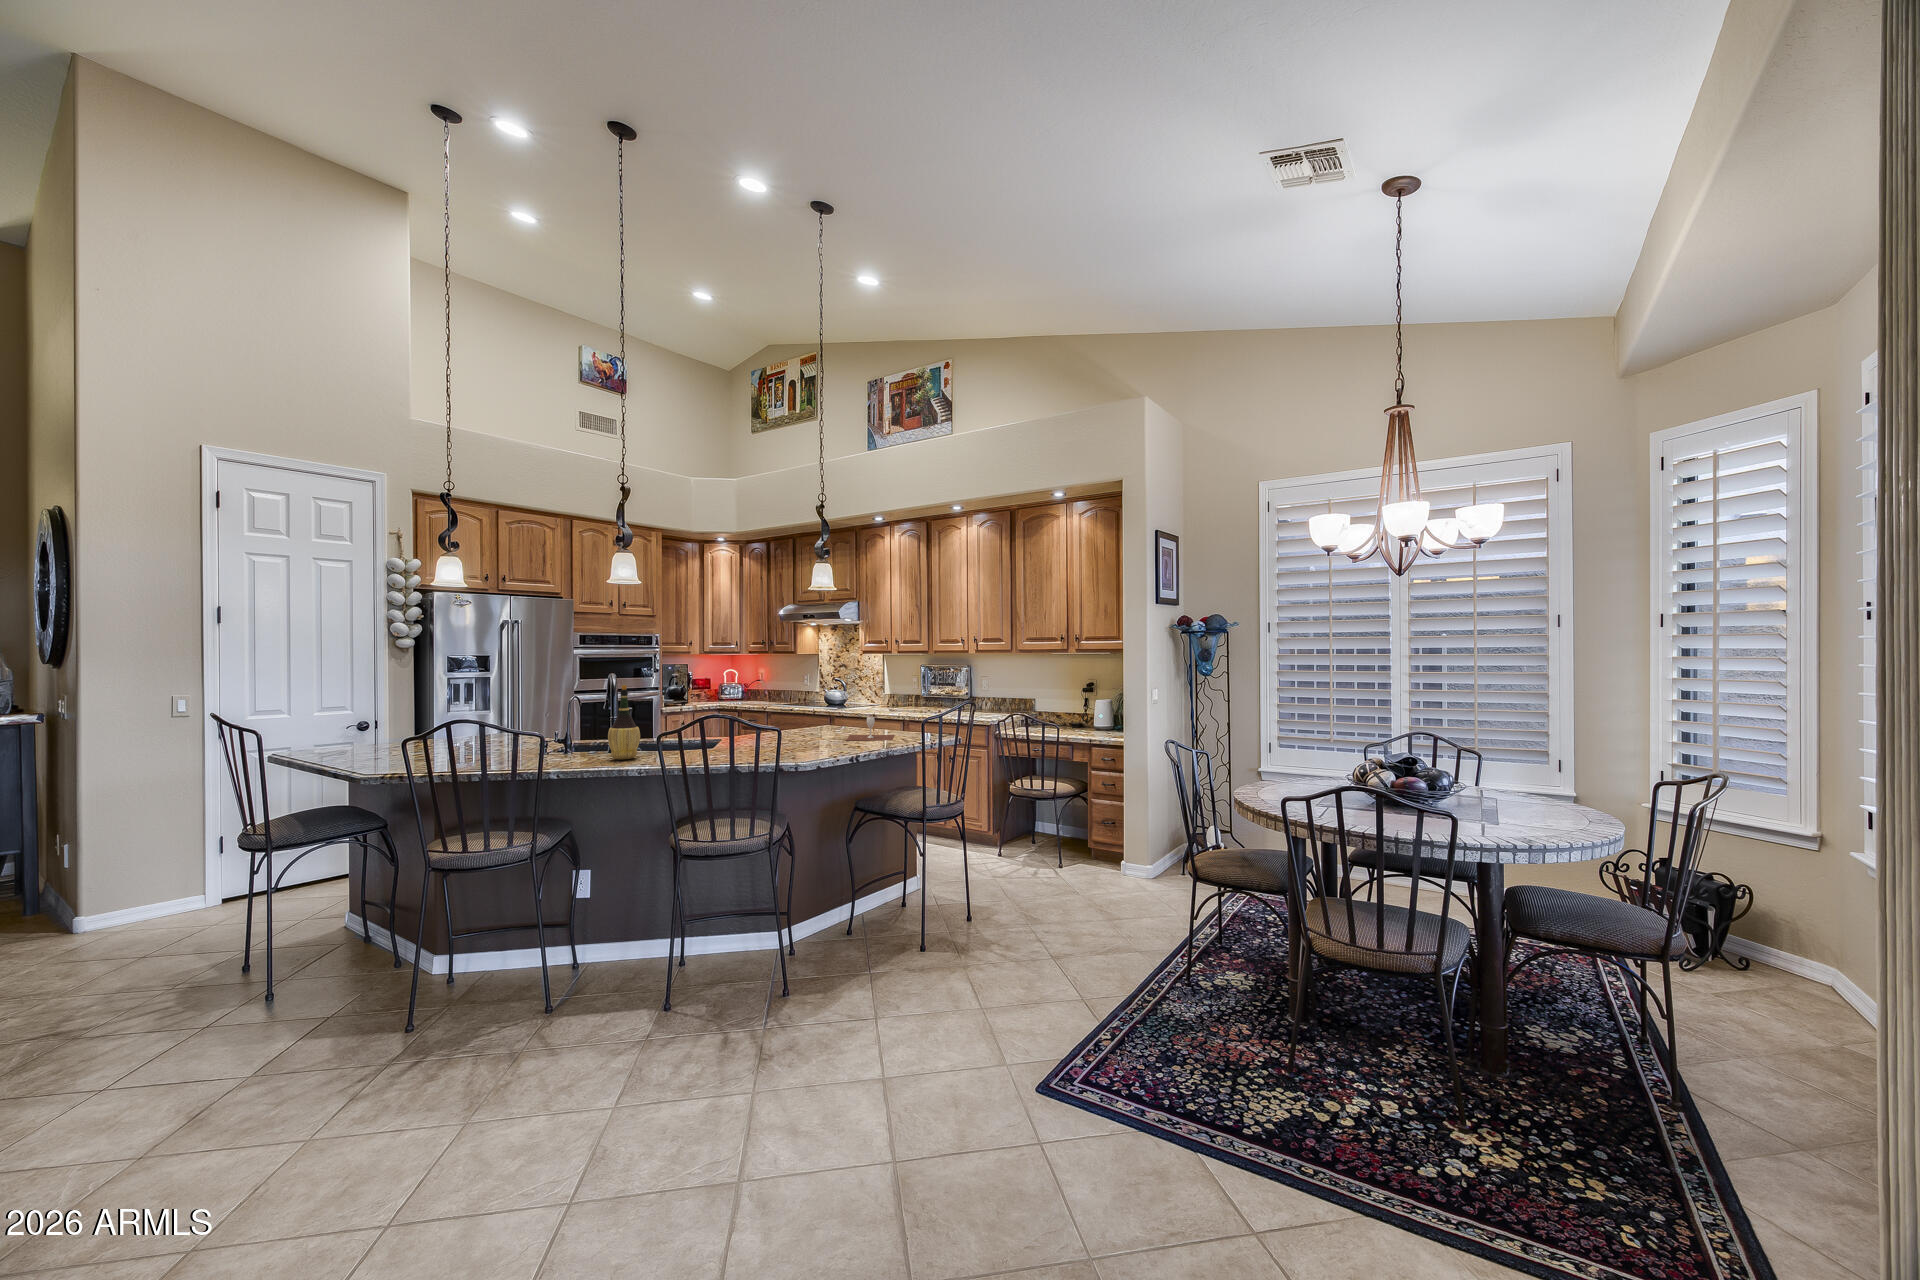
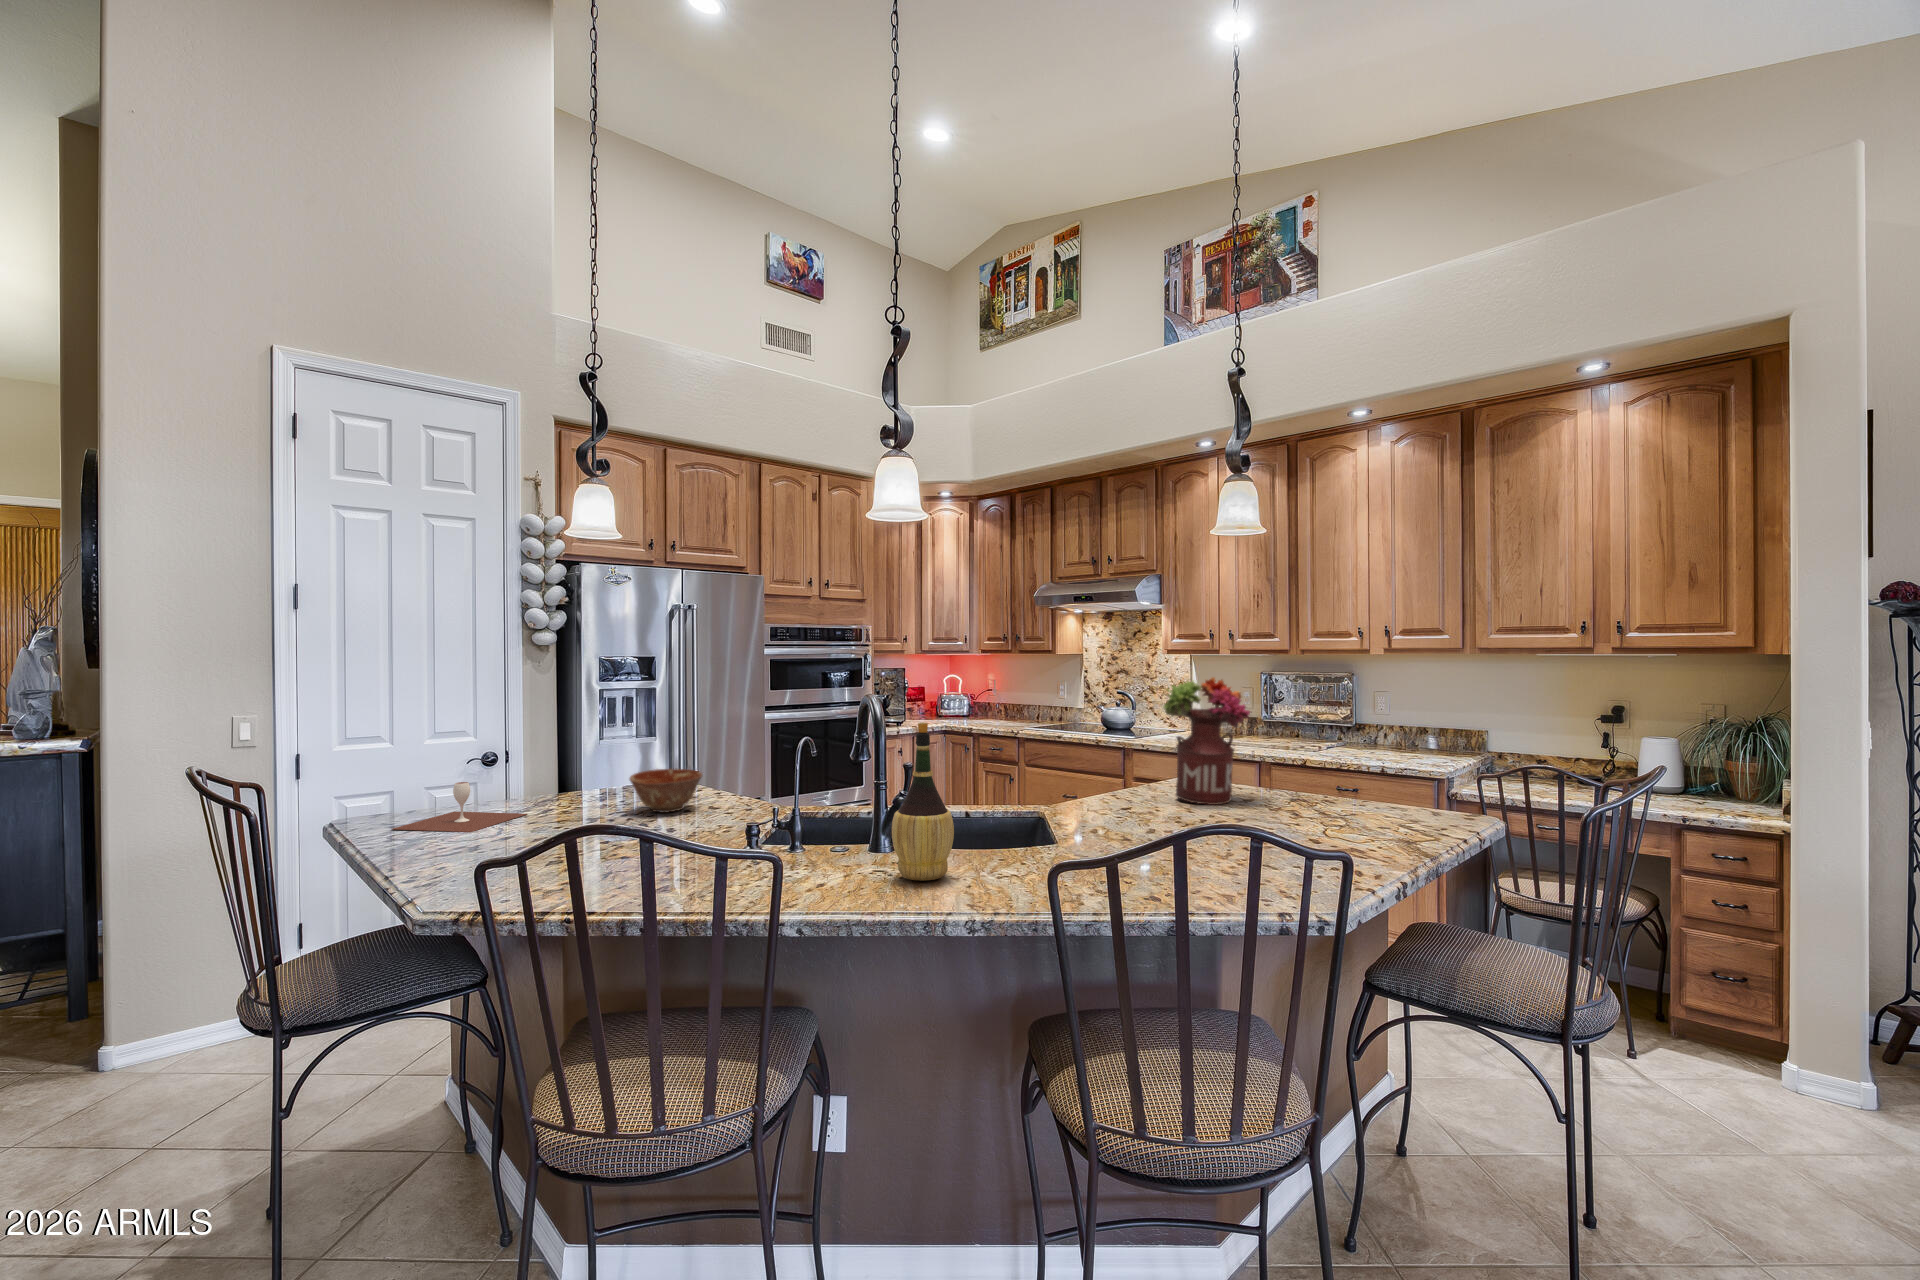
flower arrangement: none [791,665,837,734] -> present [1163,677,1250,805]
wine glass: present [846,717,894,741] -> present [392,782,527,832]
ceramic bowl: none [469,720,516,744] -> present [630,769,702,812]

